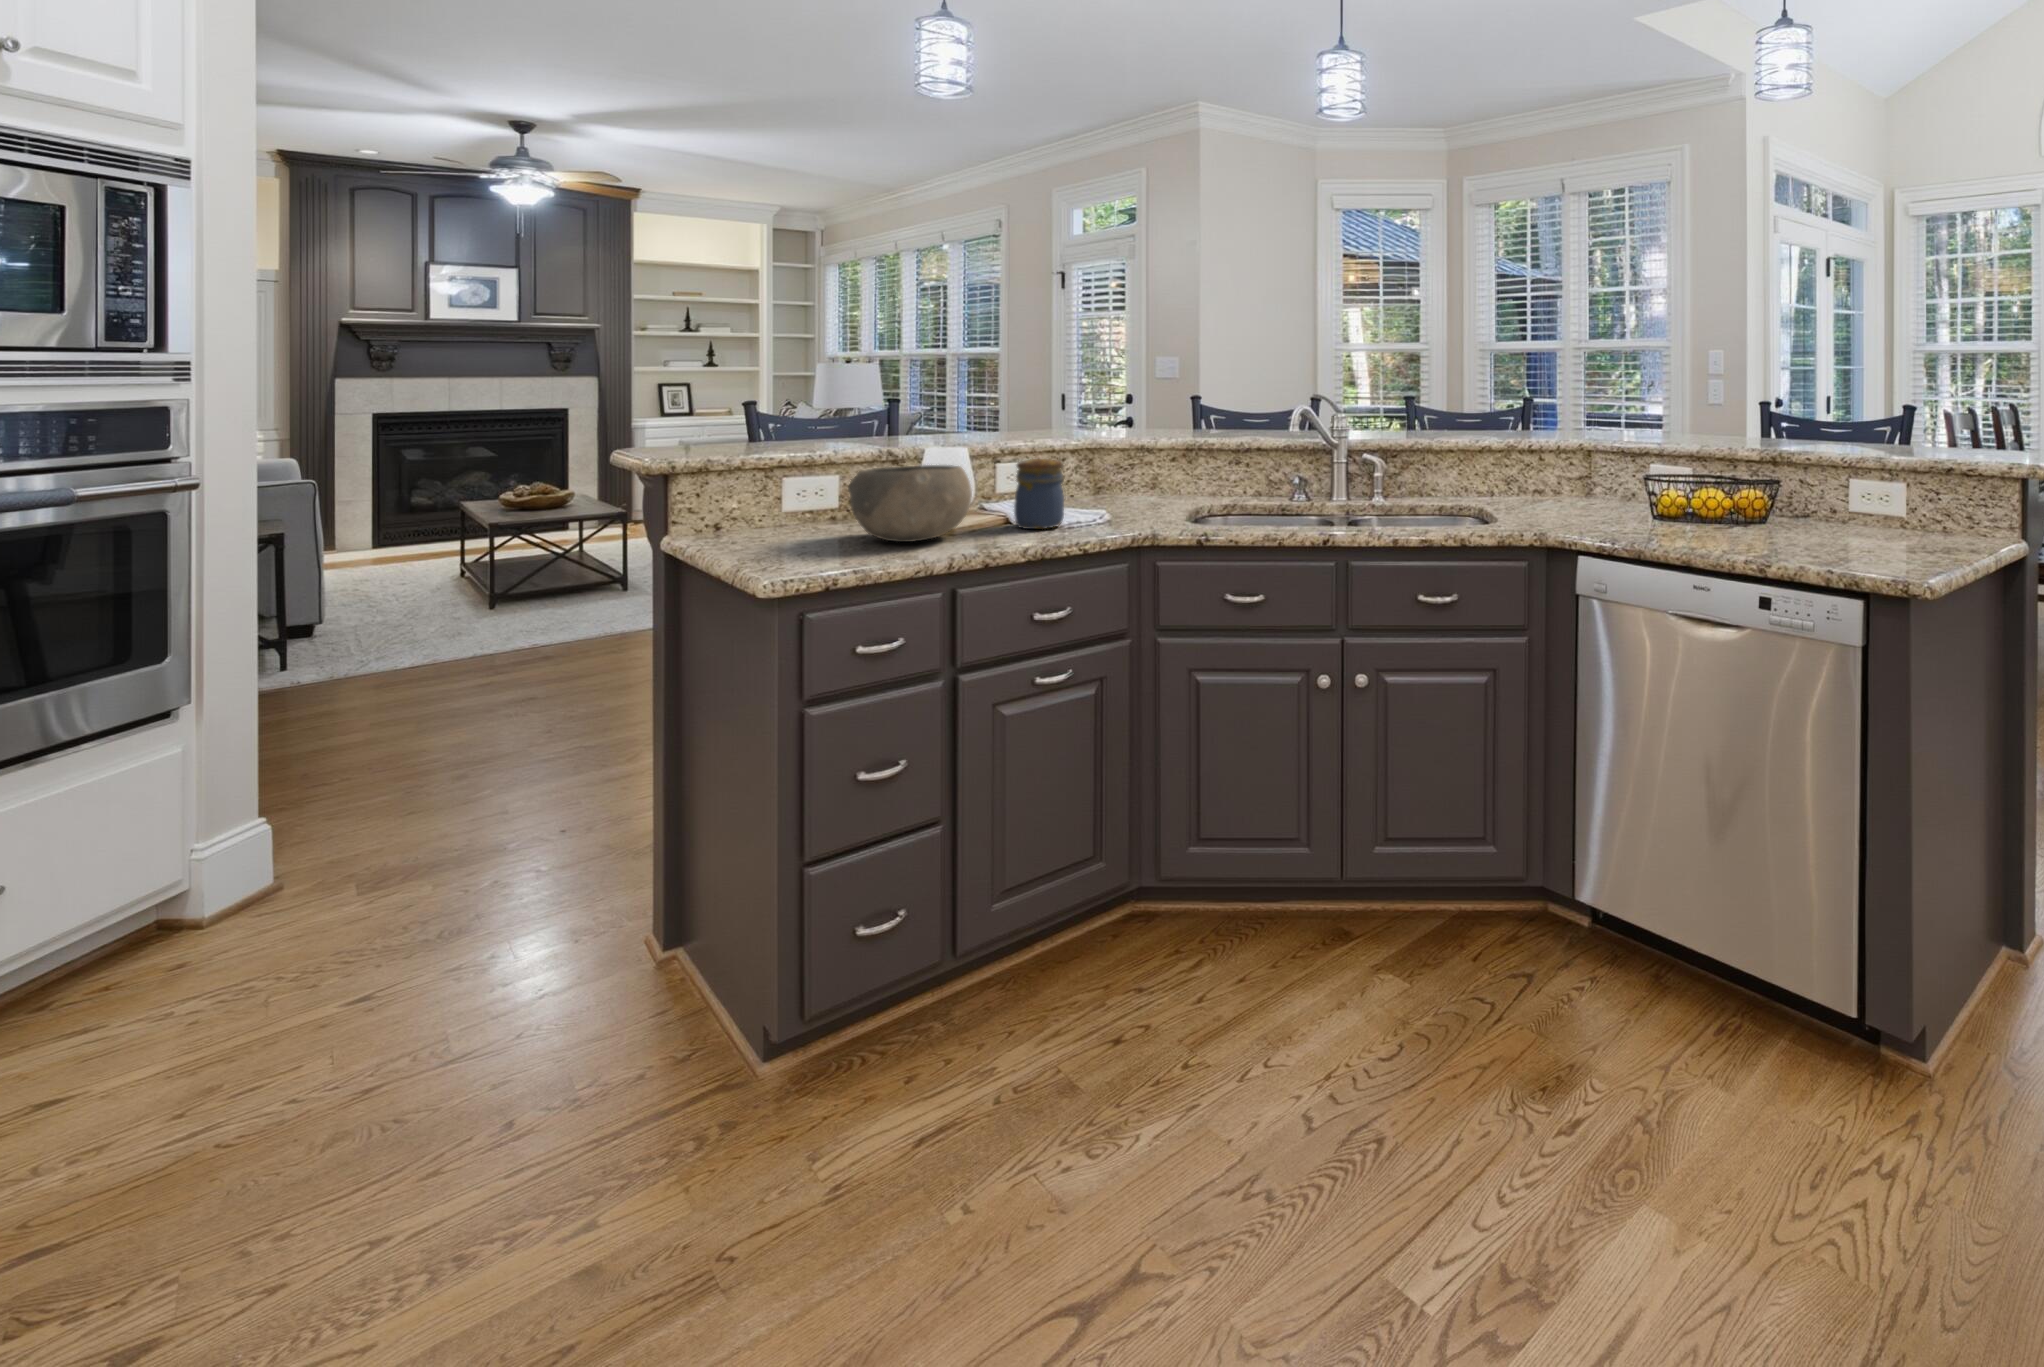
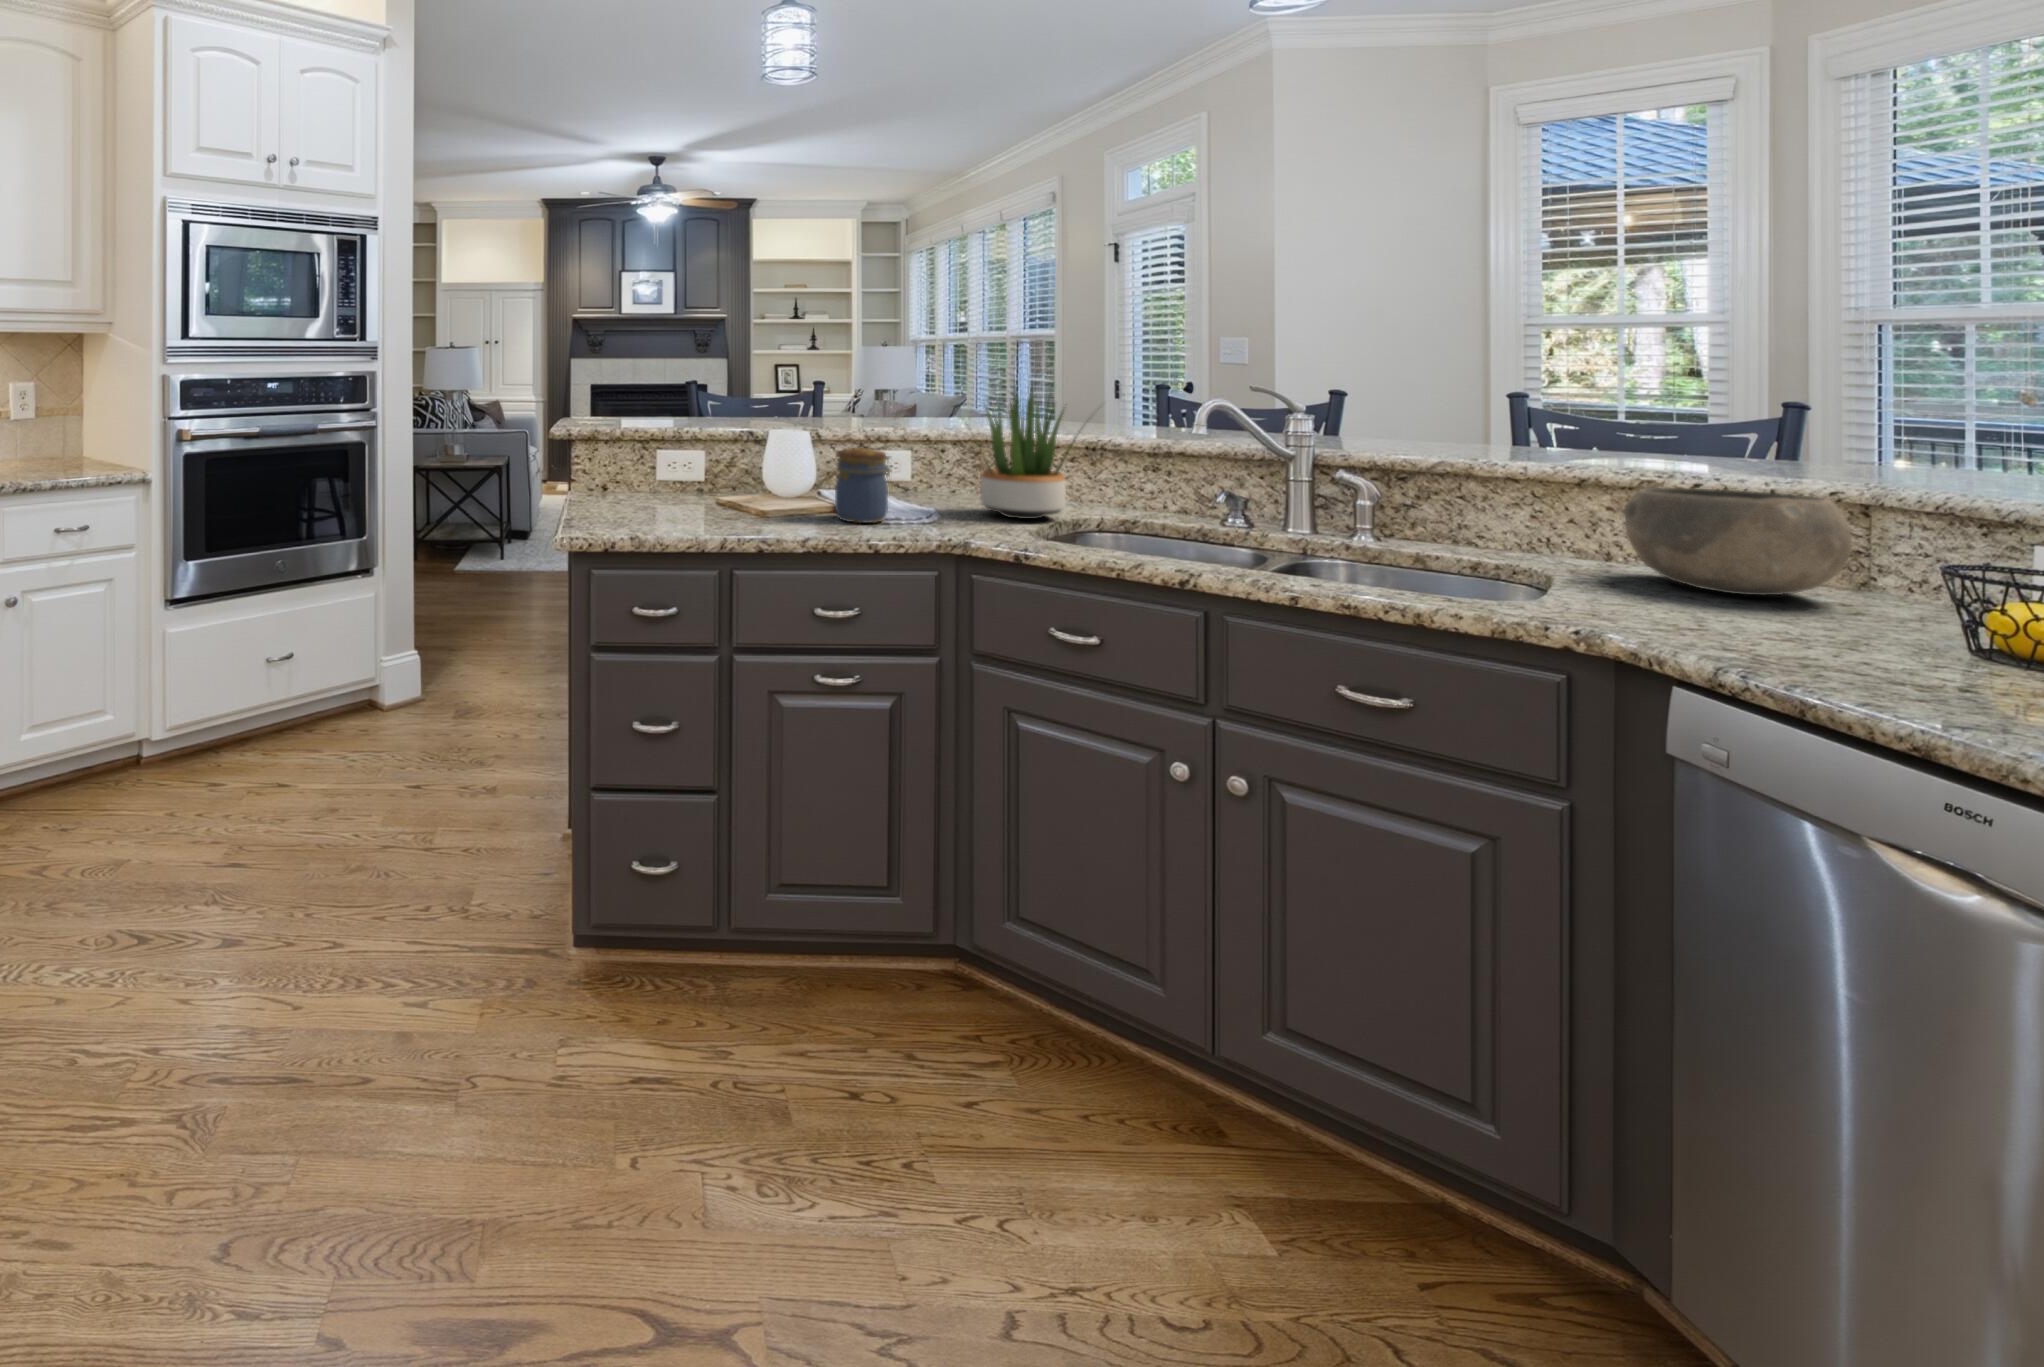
potted plant: none [1087,391,1217,511] -> present [973,384,1091,519]
bowl: present [848,465,972,542] -> present [1623,488,1852,595]

